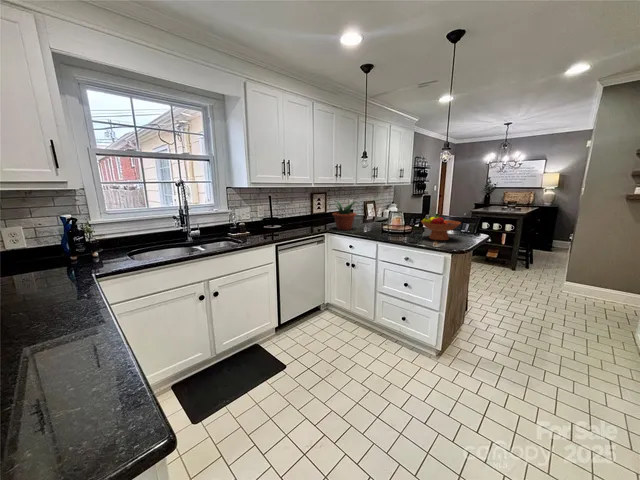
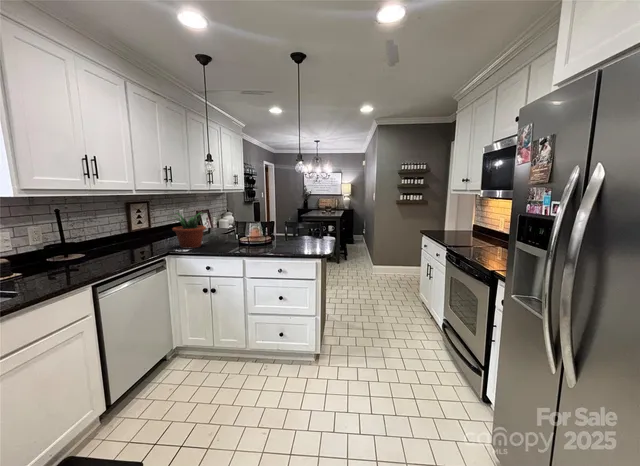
fruit bowl: present [421,215,461,240] -> none [283,223,319,247]

